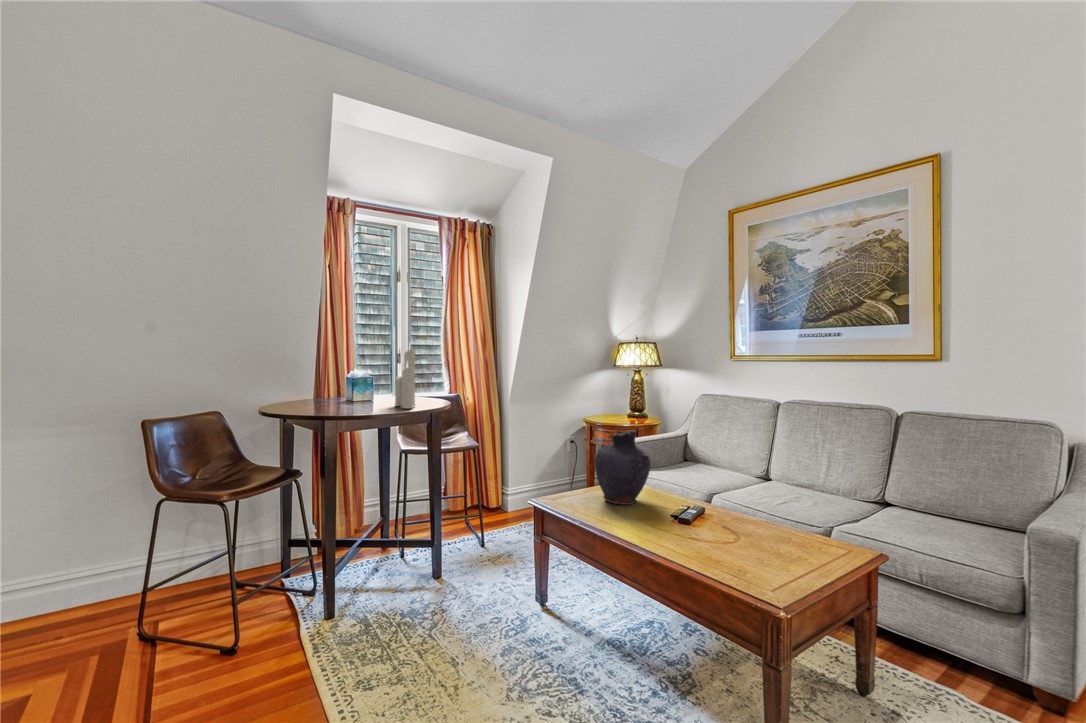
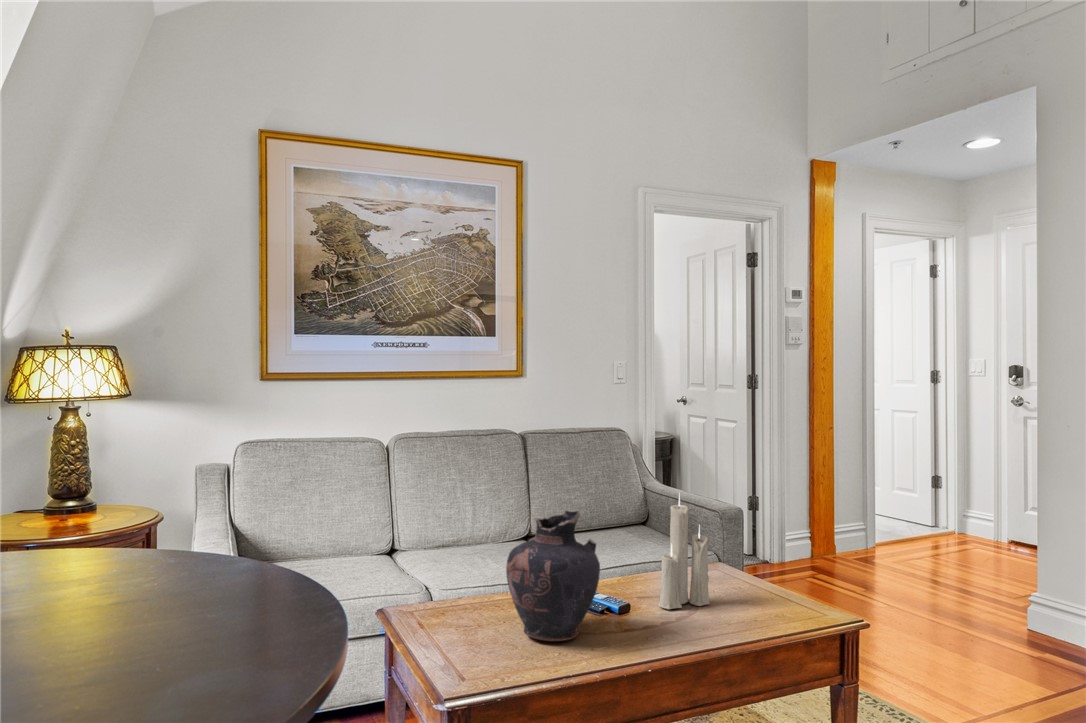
candle: present [395,346,415,408] -> present [658,493,710,609]

